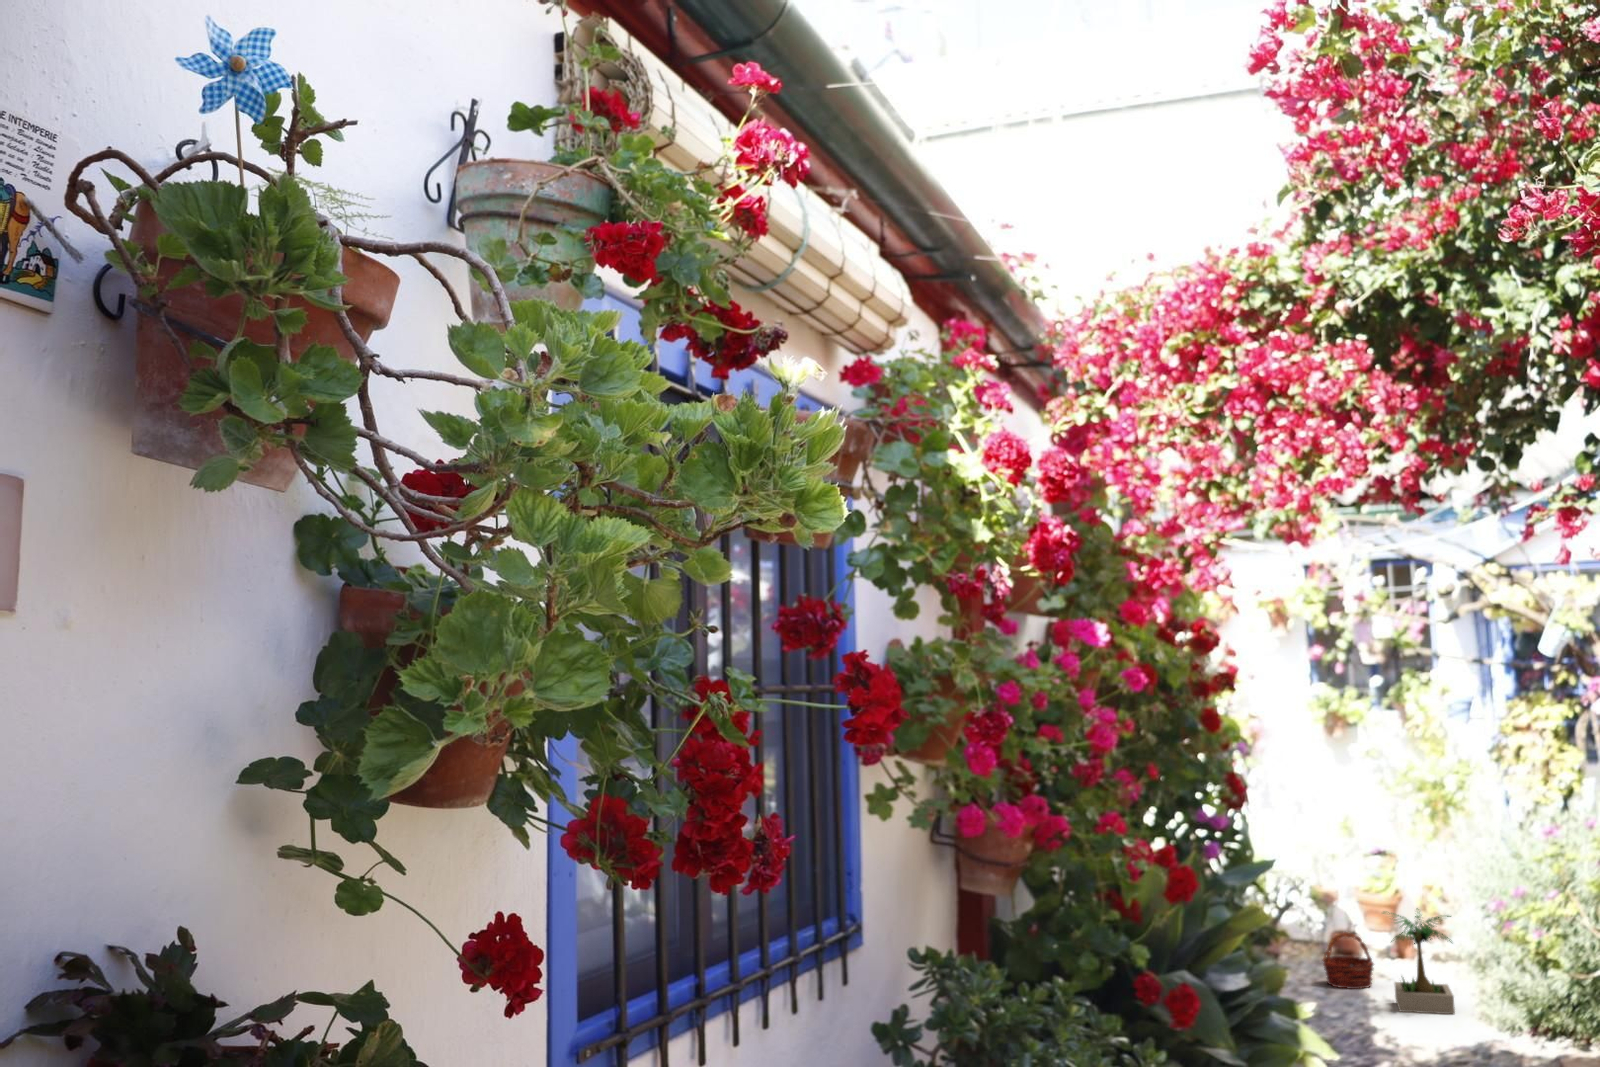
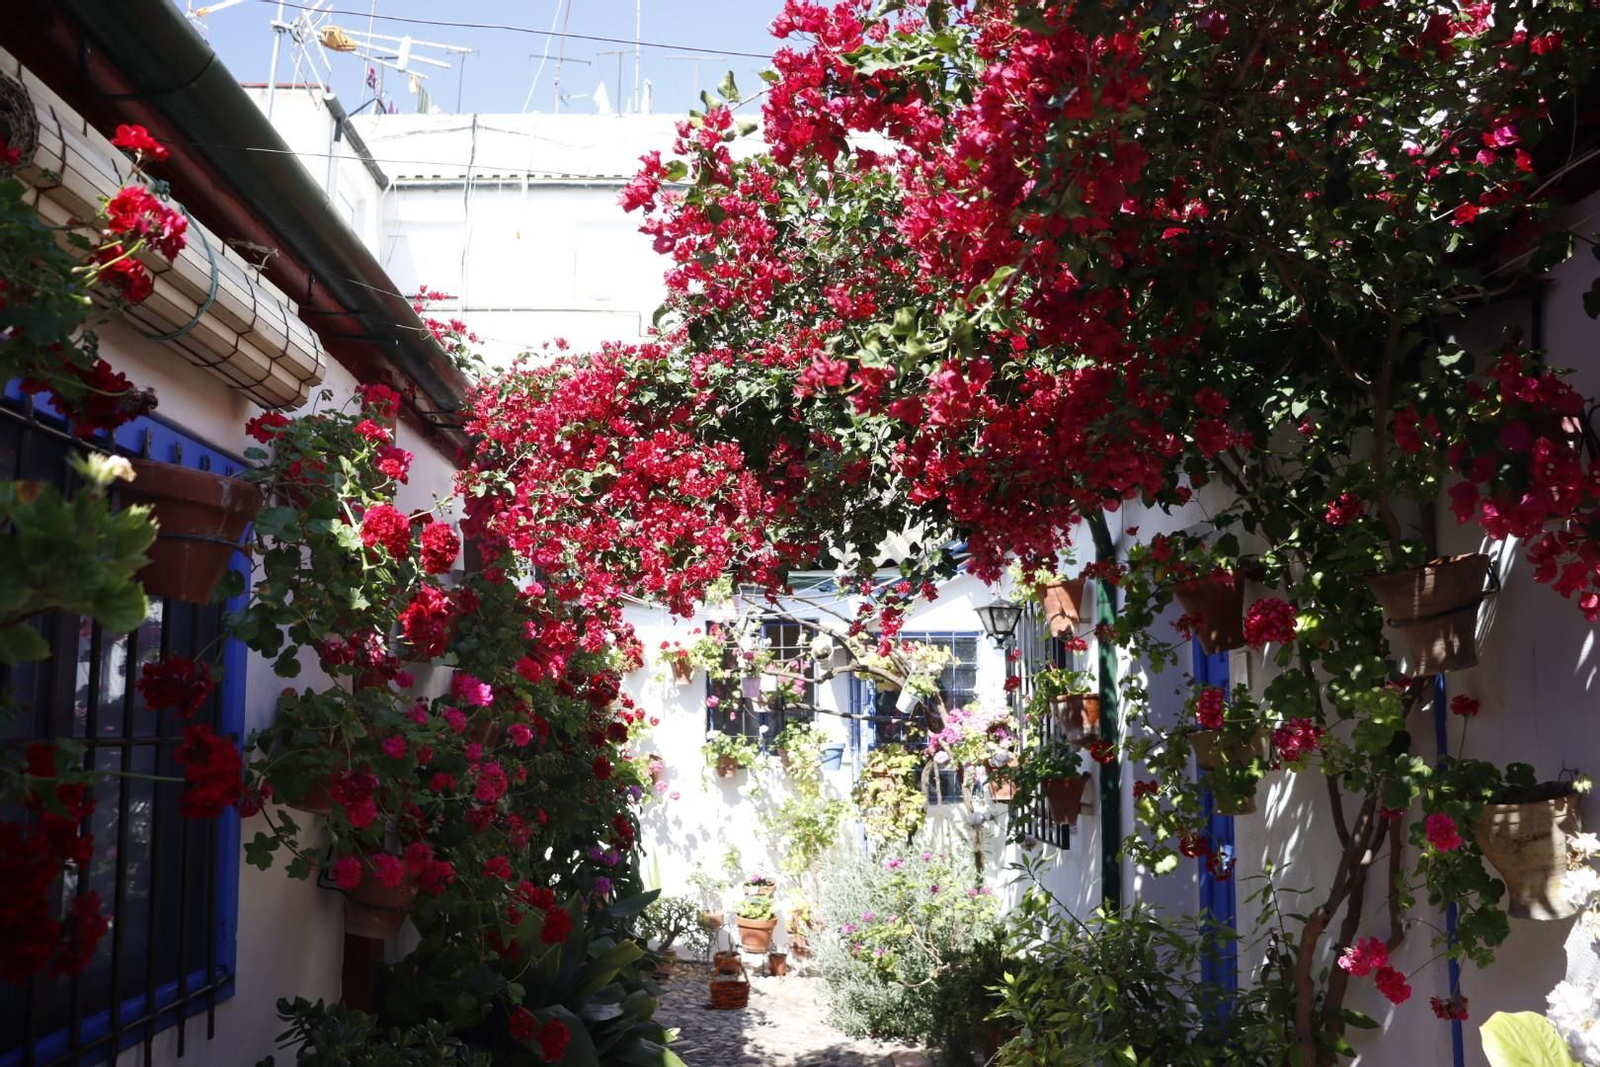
potted plant: present [1383,908,1455,1014] -> none [756,934,822,1026]

